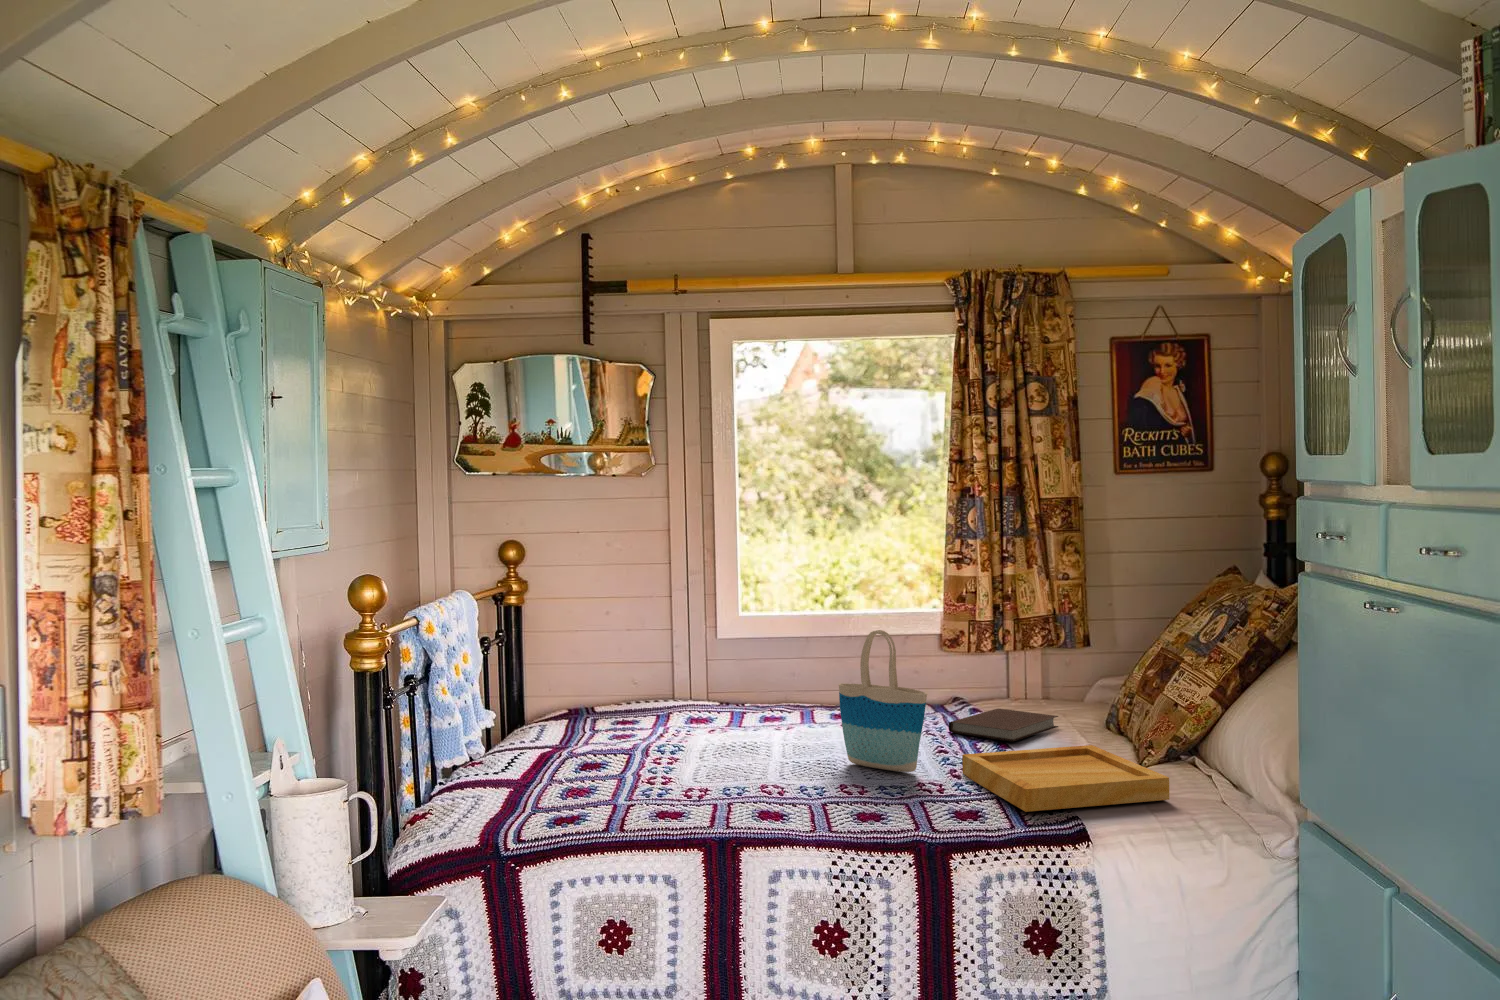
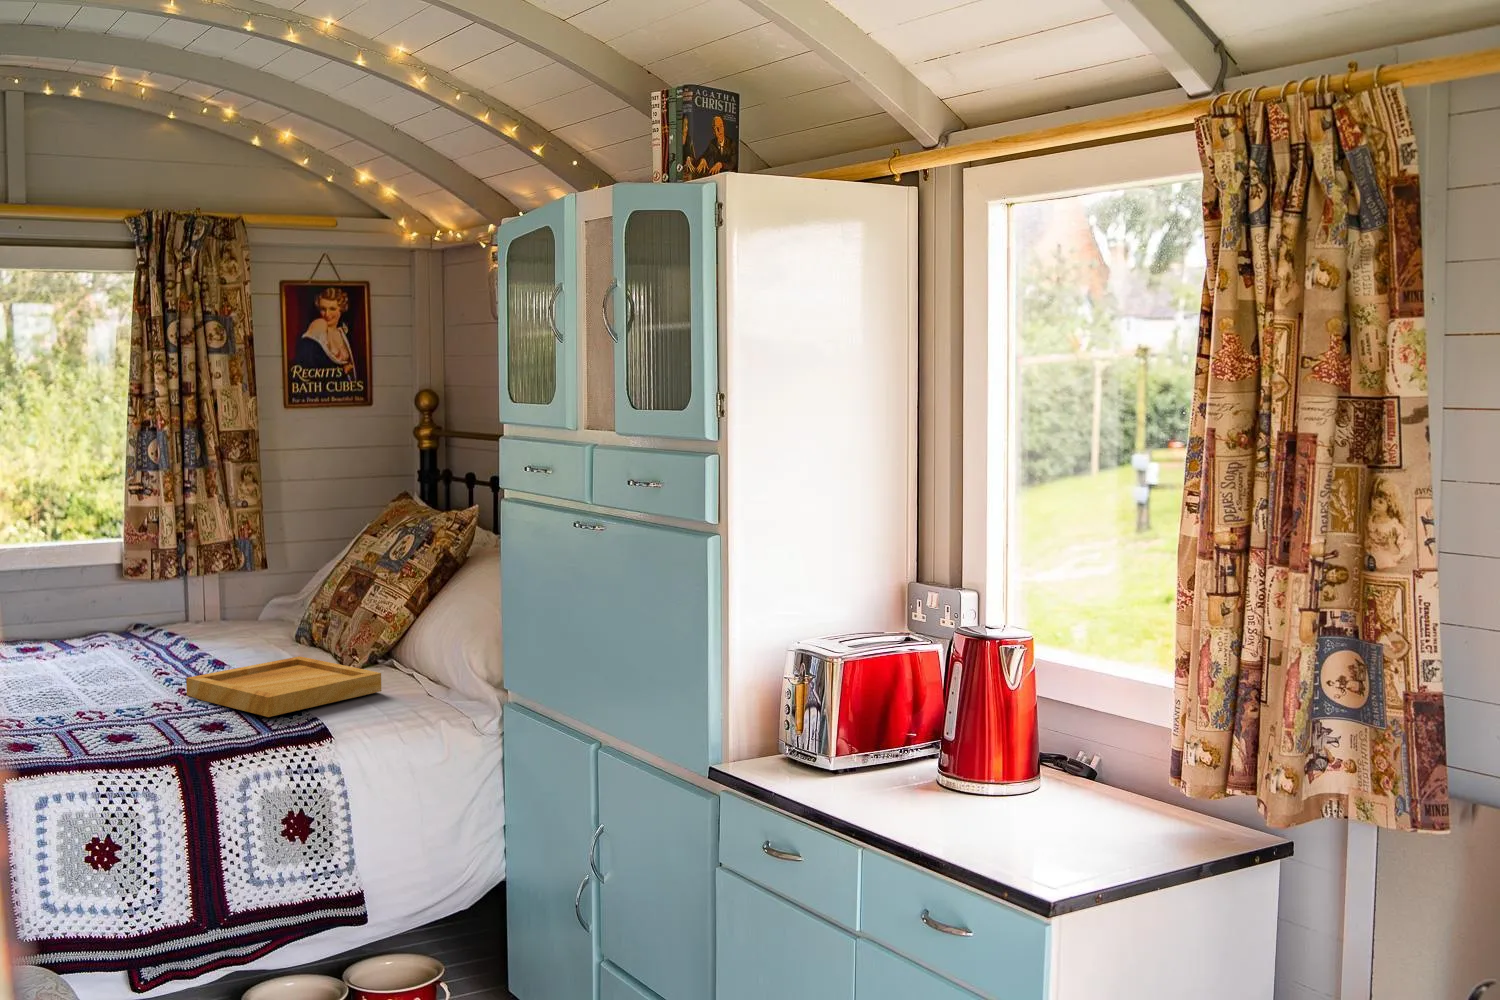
tote bag: present [839,630,927,772] -> none [49,567,153,702]
notebook: present [949,708,1058,742] -> none [148,635,252,663]

